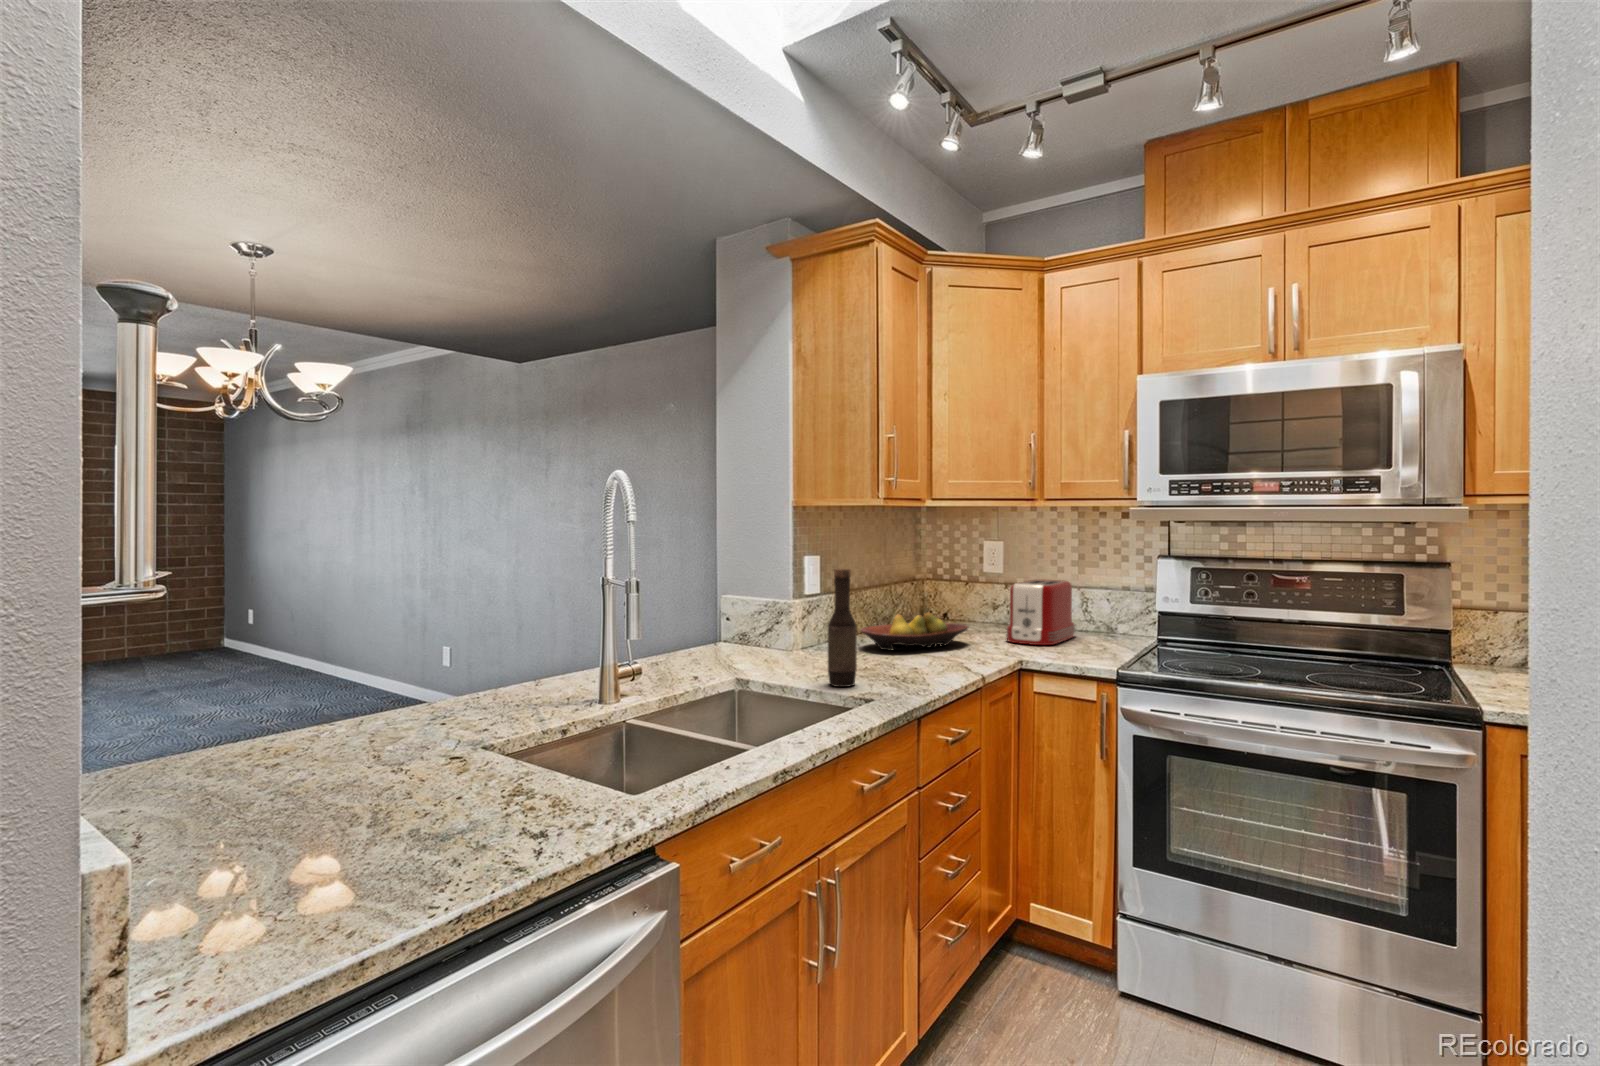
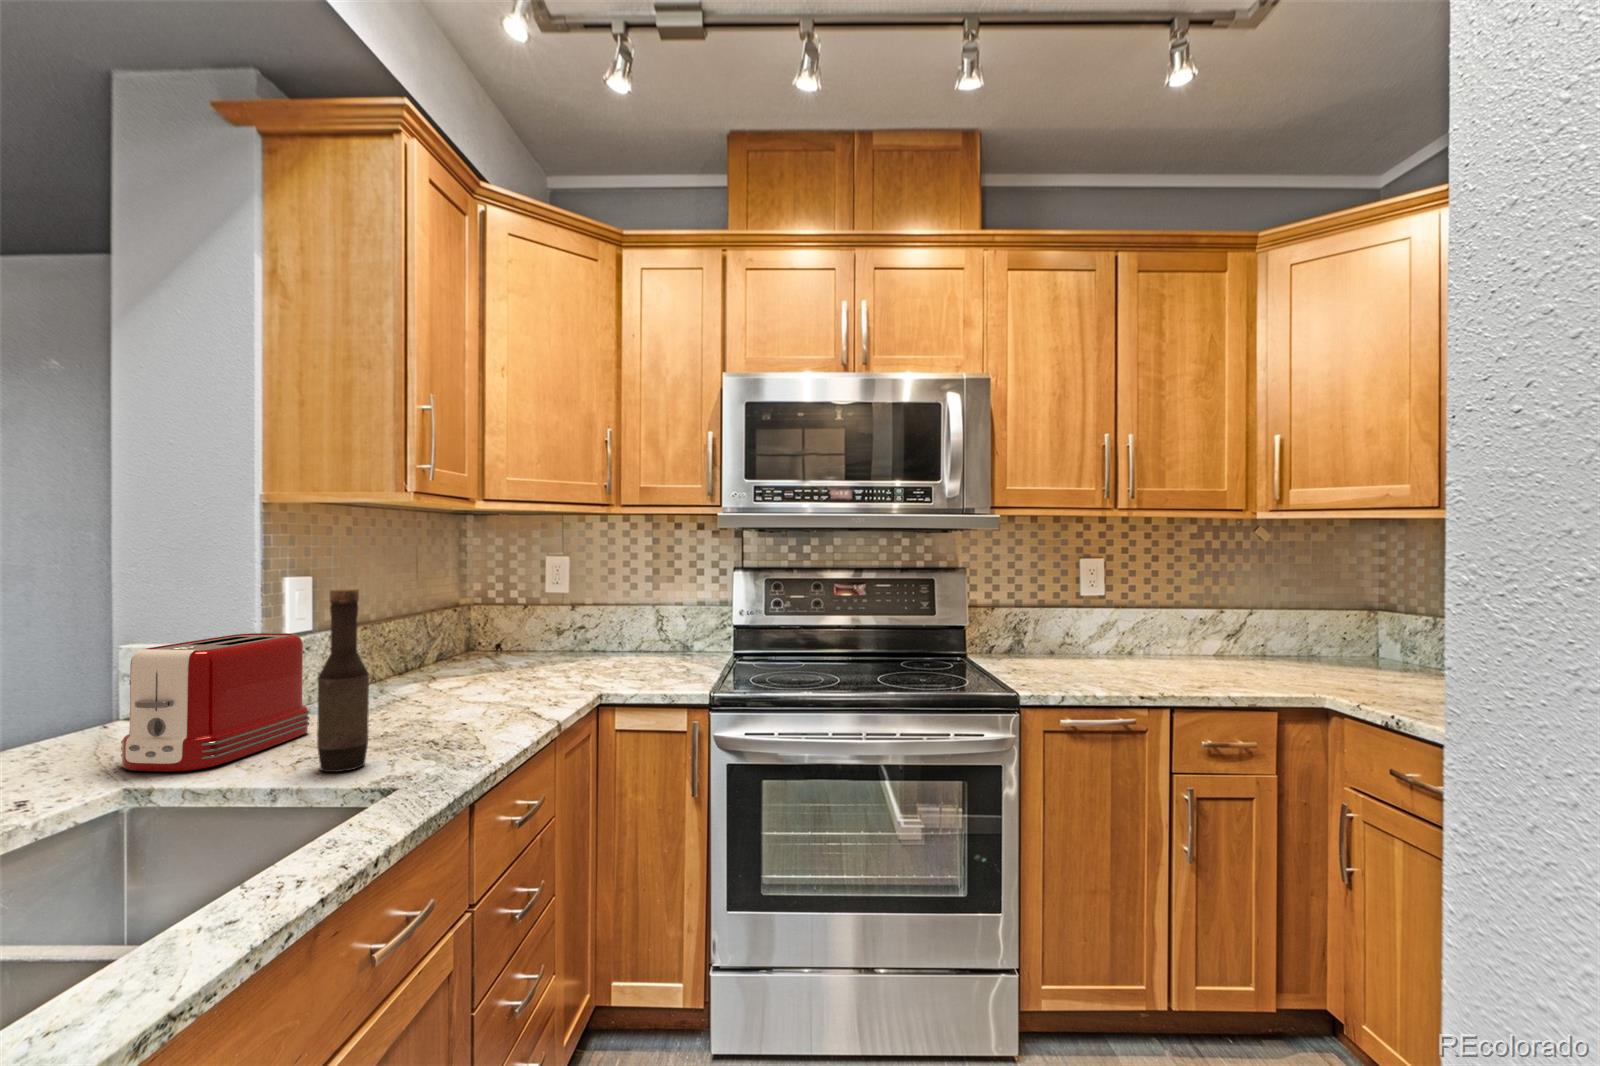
toaster: present [1006,580,1075,645] -> present [121,633,310,771]
fruit bowl: present [861,613,968,650] -> none [378,645,531,700]

